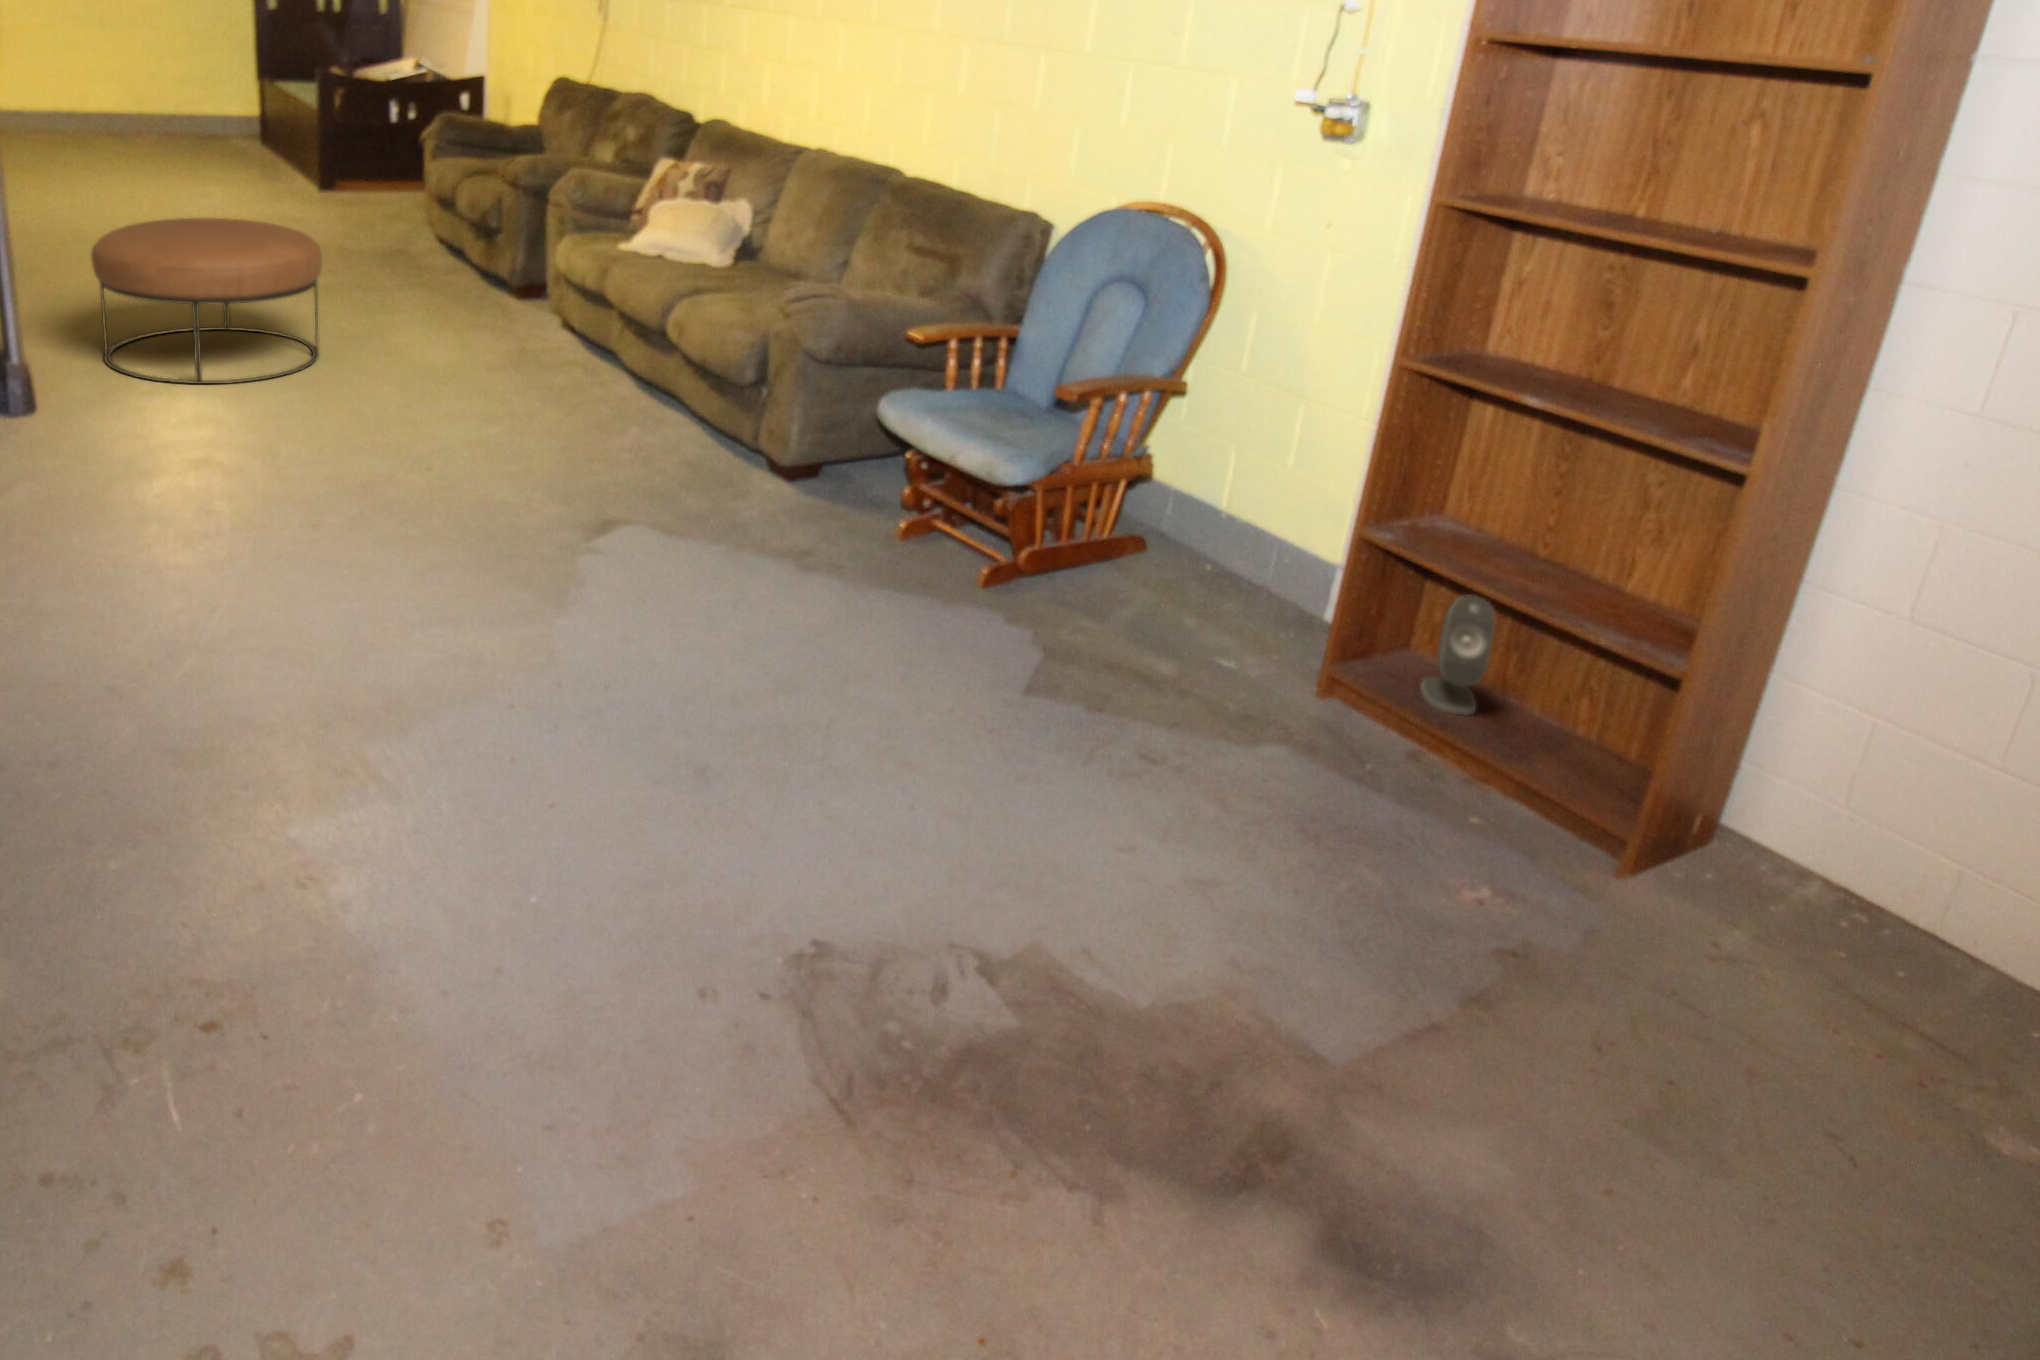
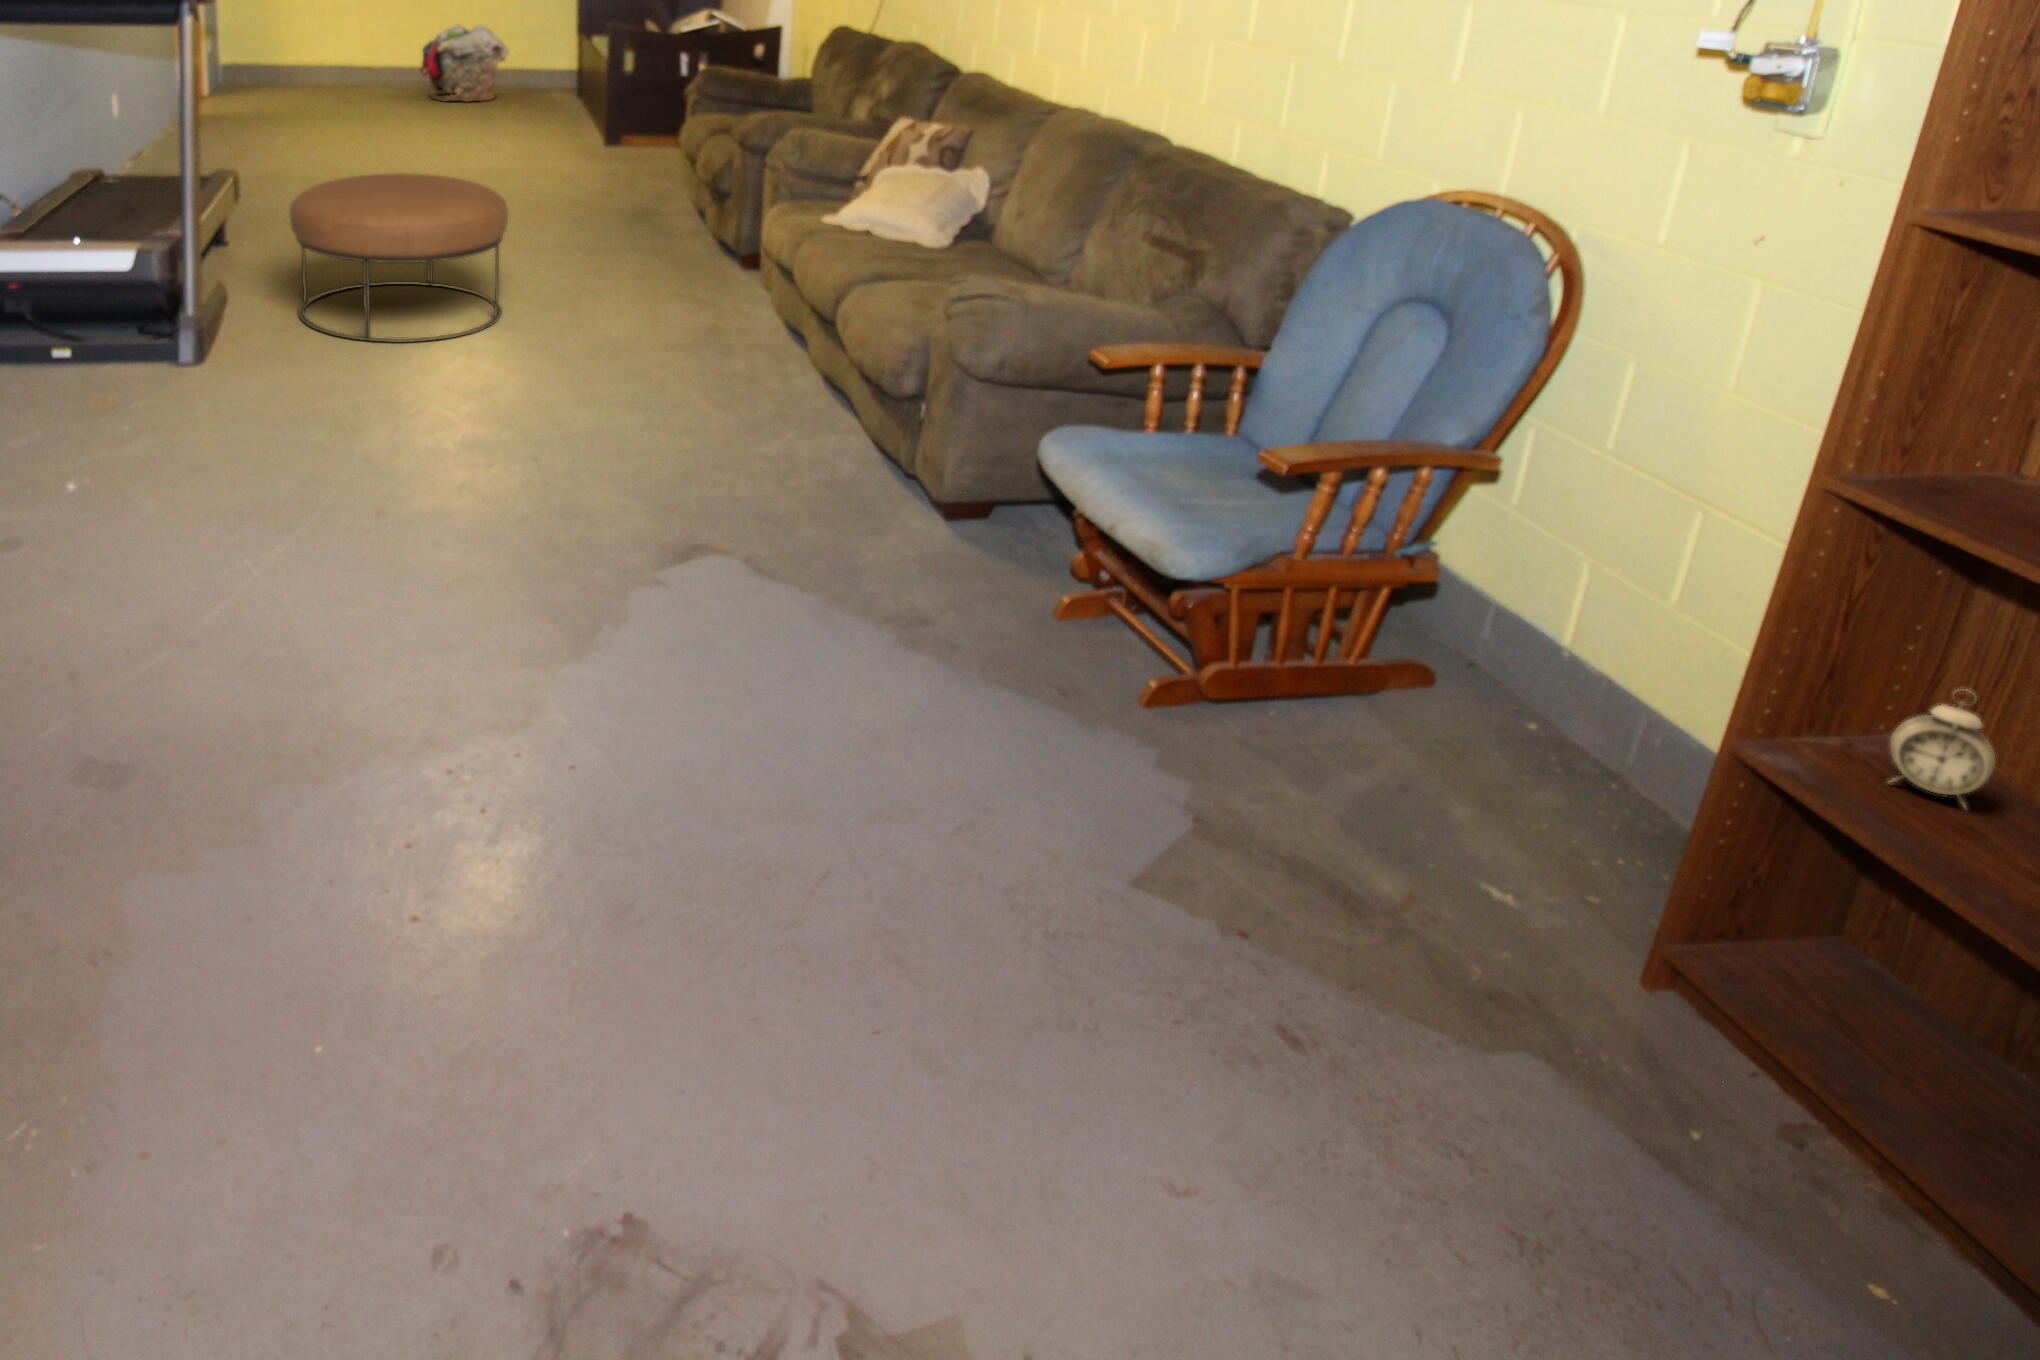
laundry basket: none [83,69,180,151] -> present [421,25,509,102]
alarm clock: none [1437,477,1486,548] -> present [1889,693,1996,808]
speaker: present [1420,595,1495,715] -> none [1836,886,1996,1092]

